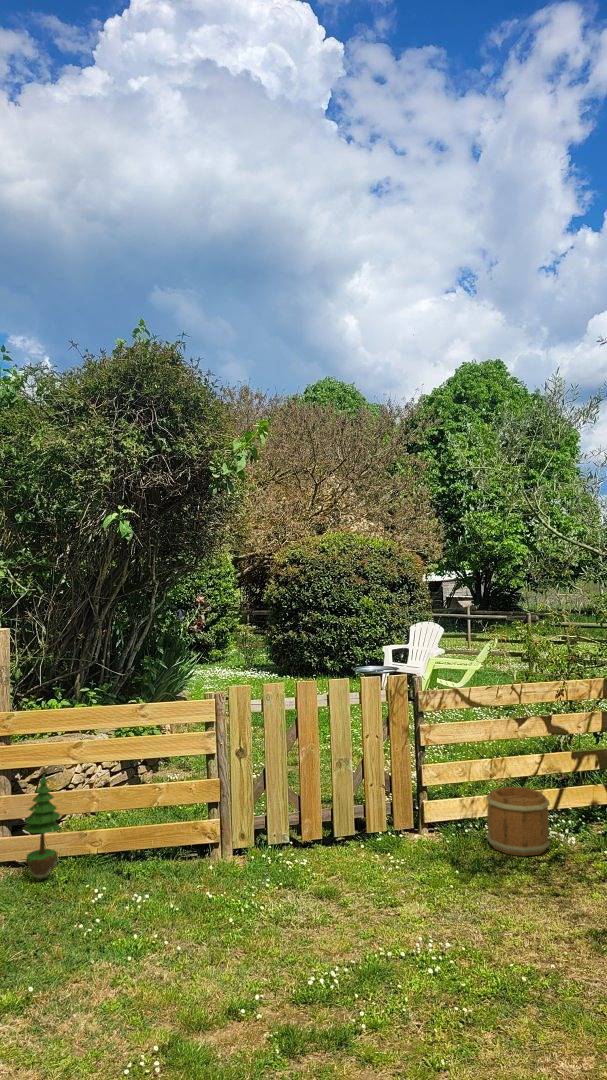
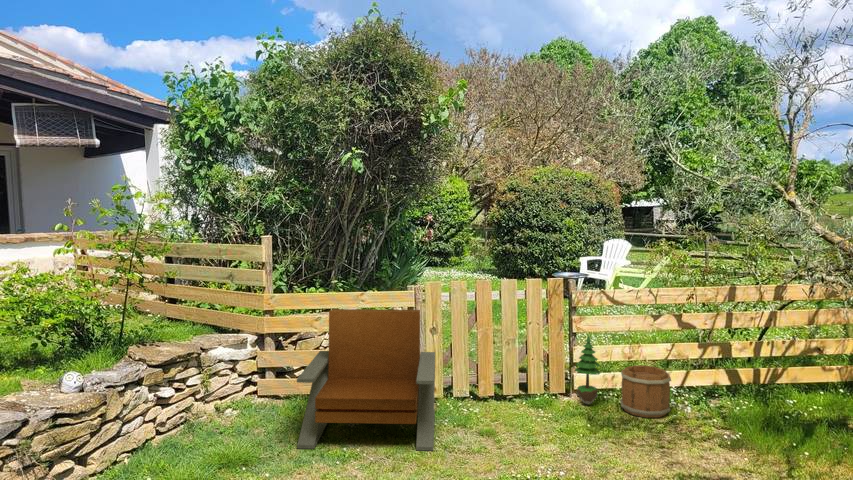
lounge chair: none [65,726,264,941] -> present [297,309,435,451]
potted tree: present [23,775,61,879] -> present [575,336,600,405]

